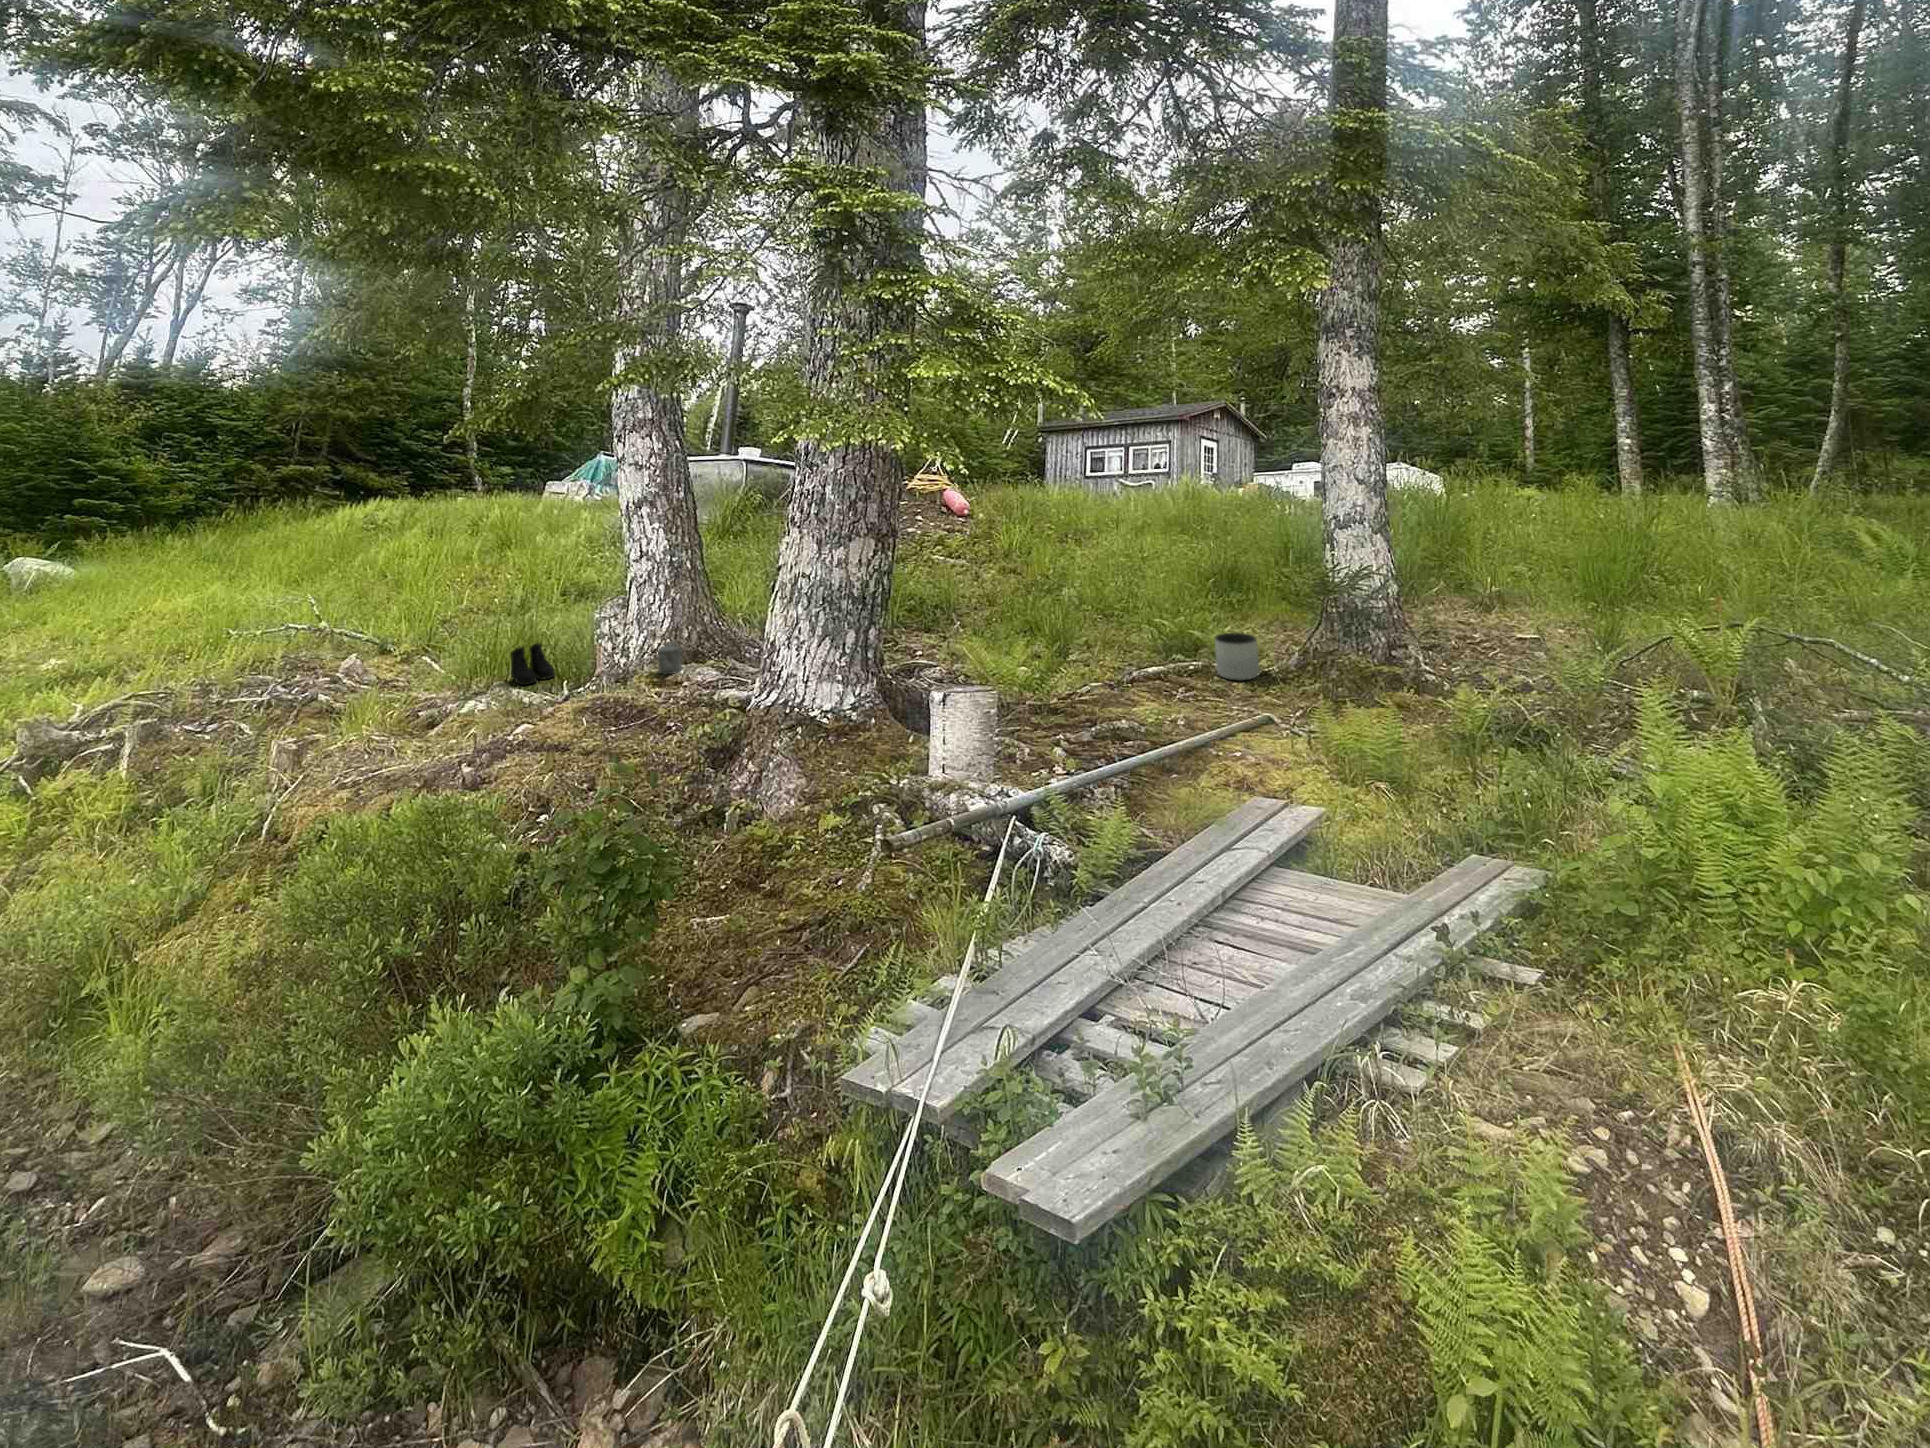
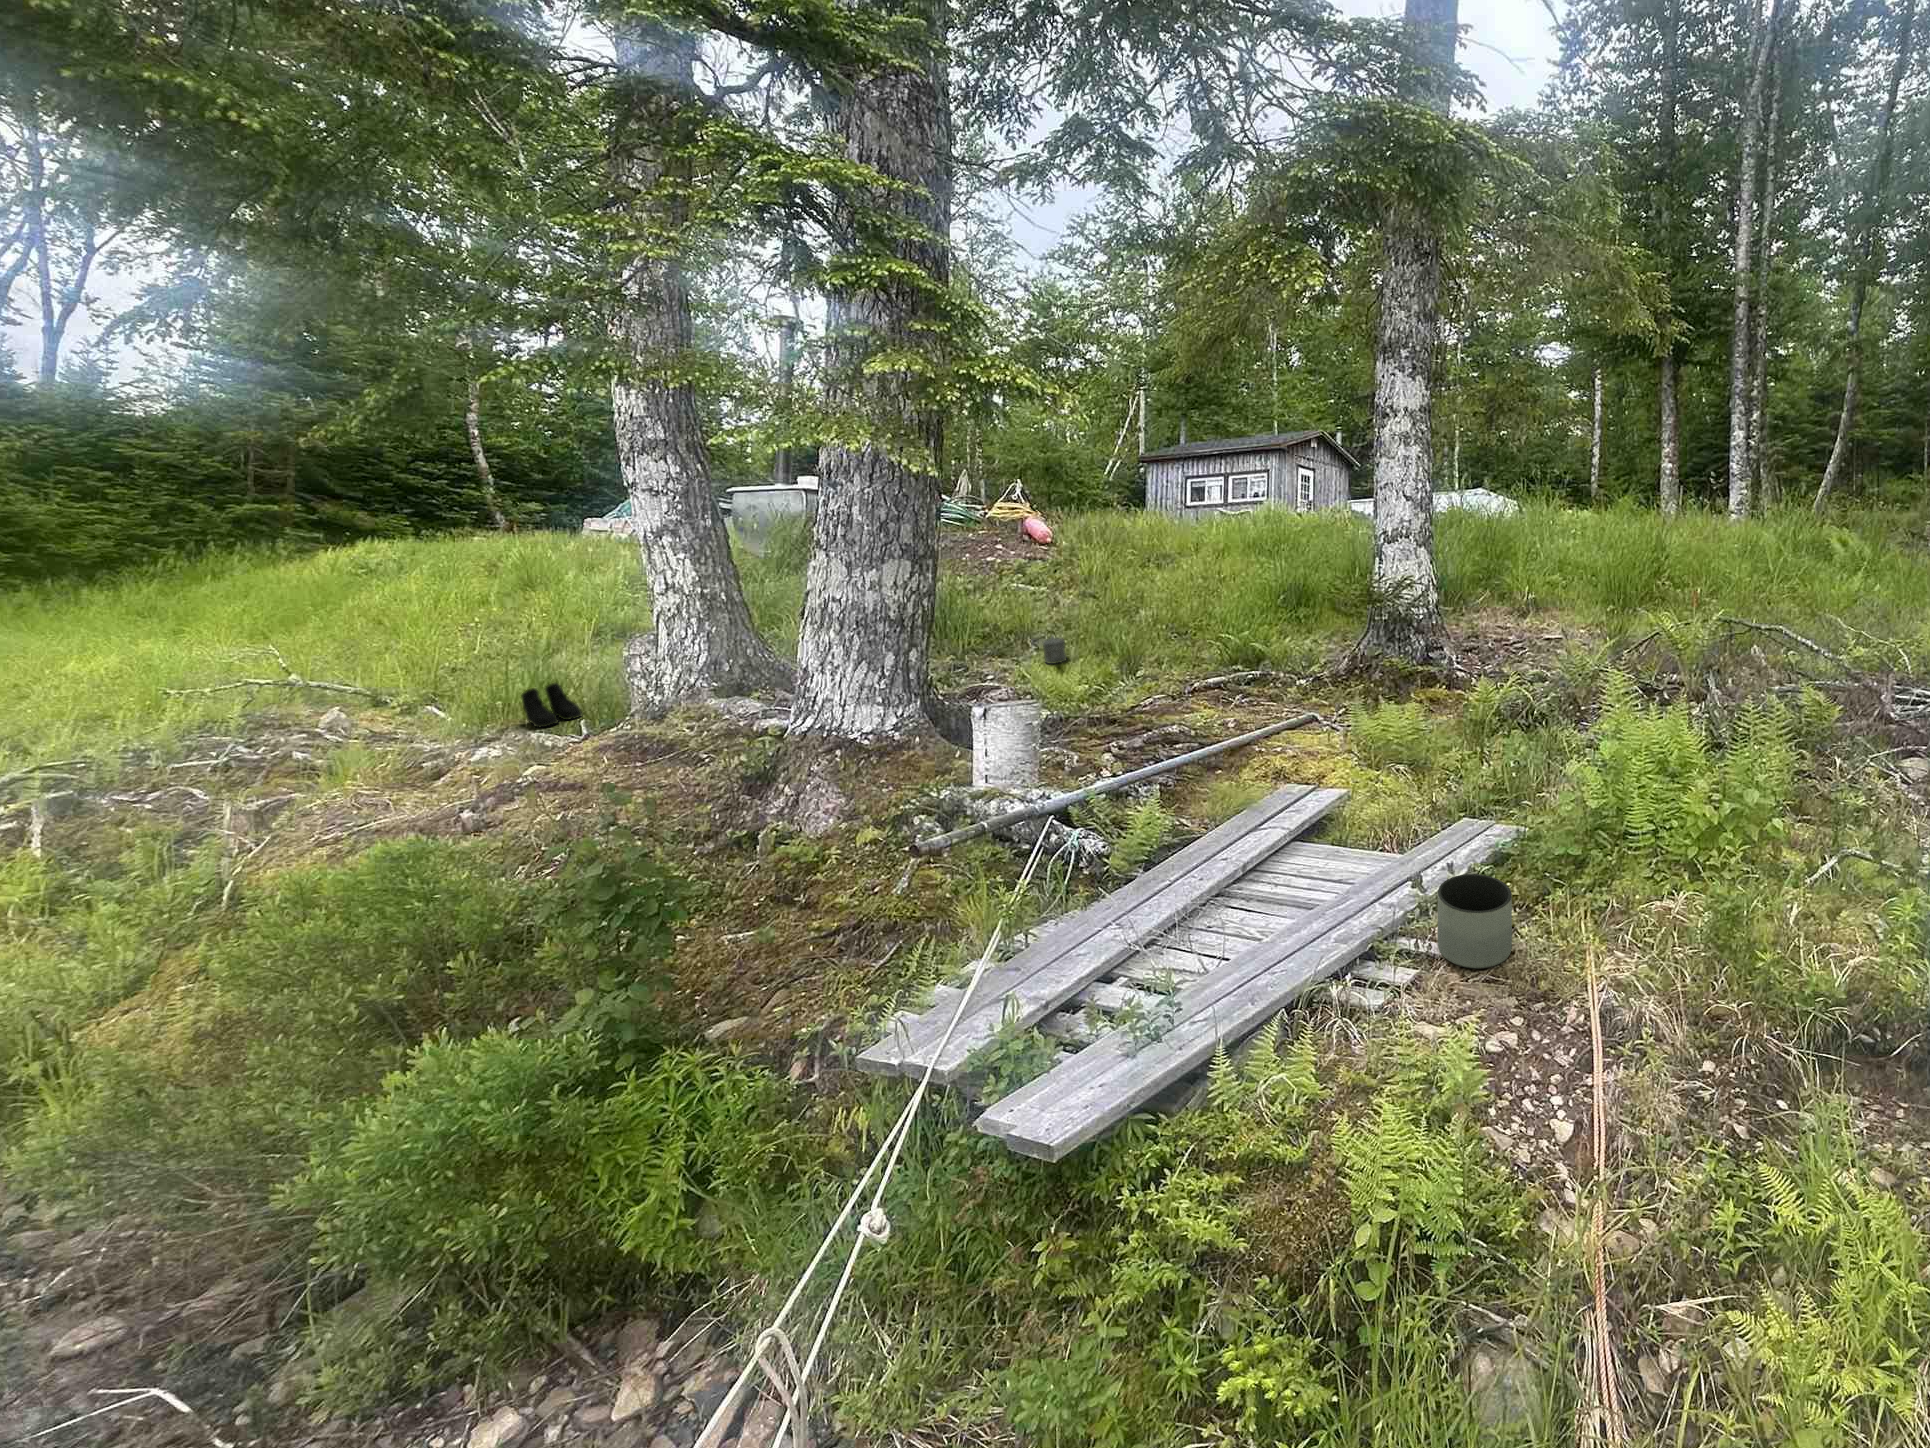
planter: present [1215,633,1260,681] -> present [1438,874,1512,969]
watering can: present [658,642,683,674] -> present [1042,636,1067,664]

